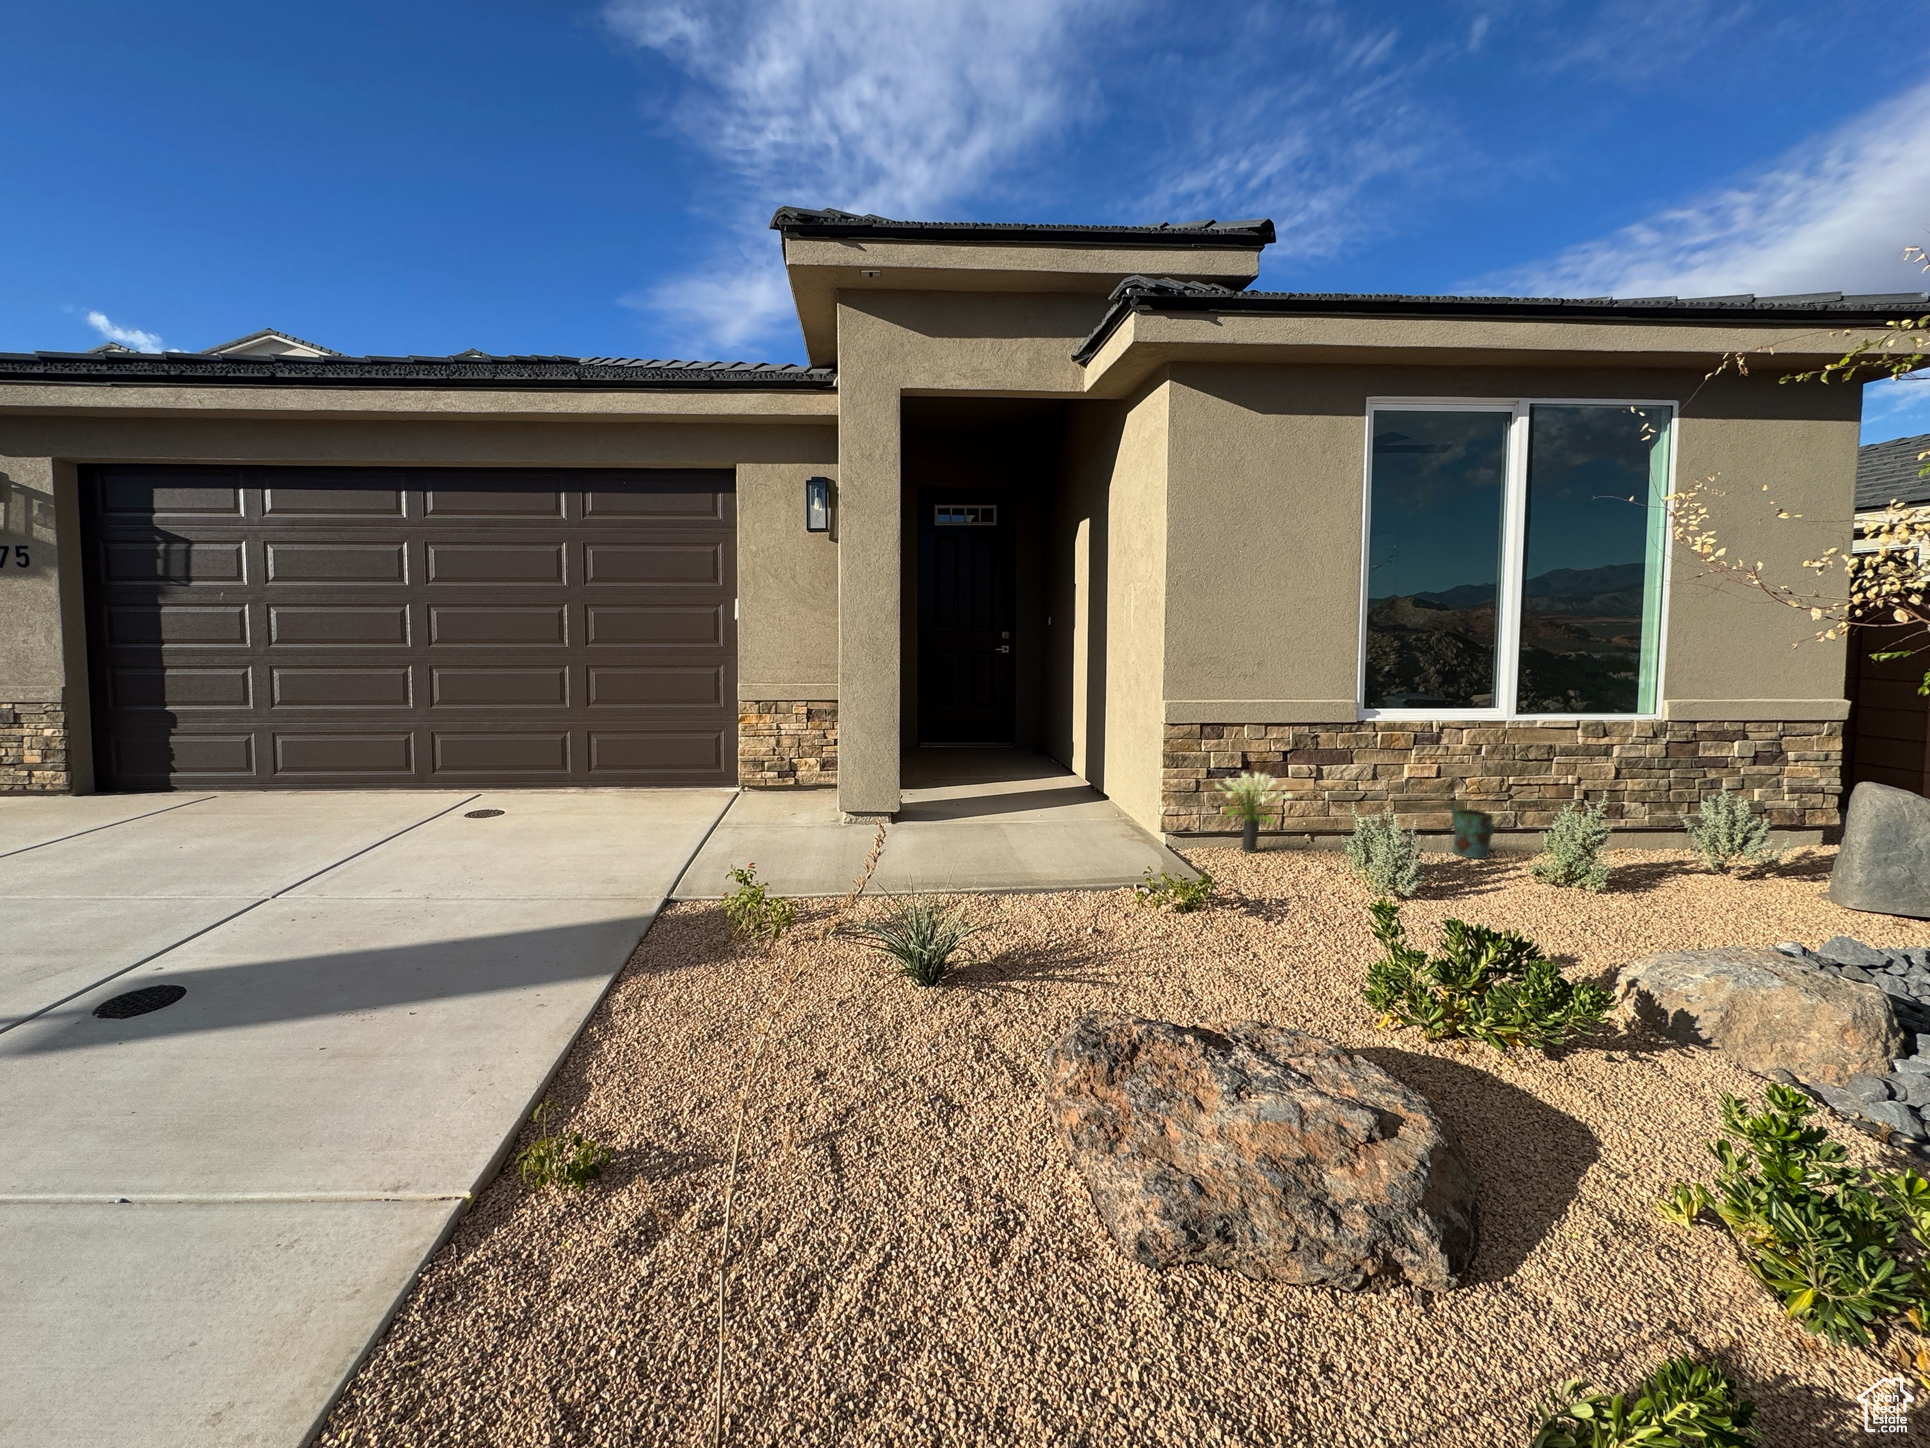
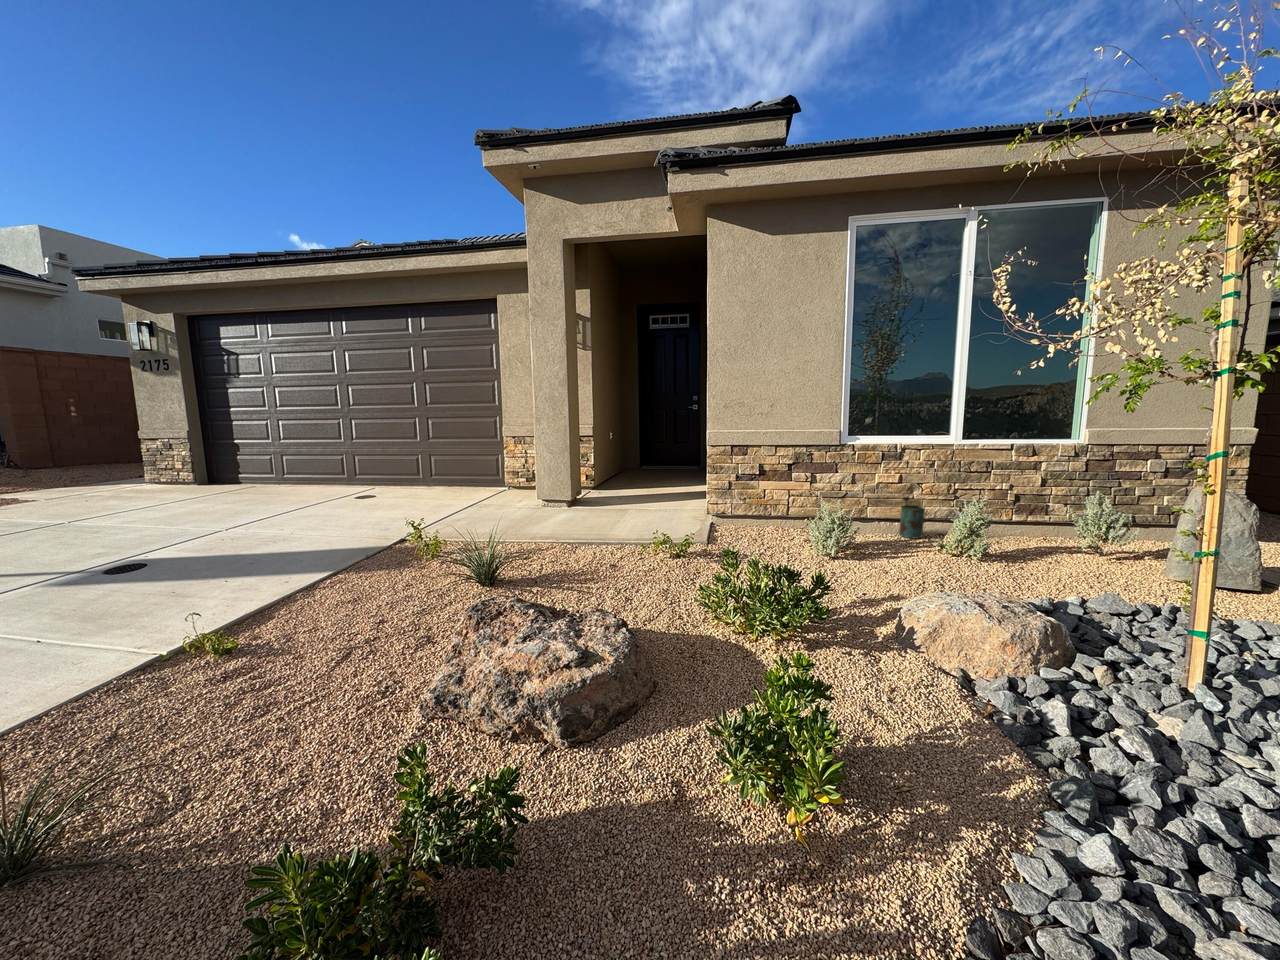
potted plant: present [1215,772,1293,853] -> none [732,476,781,529]

